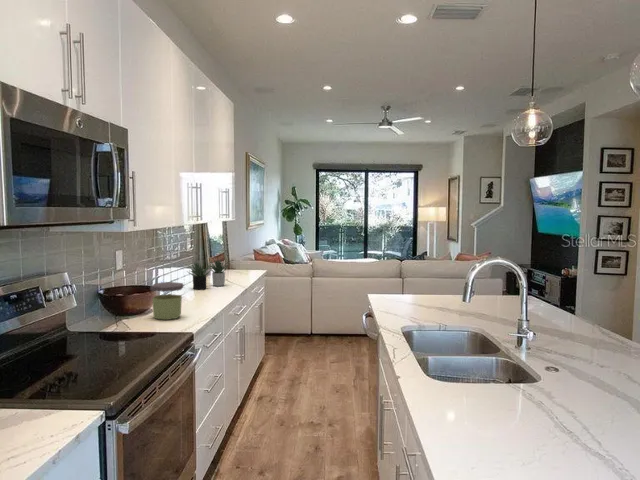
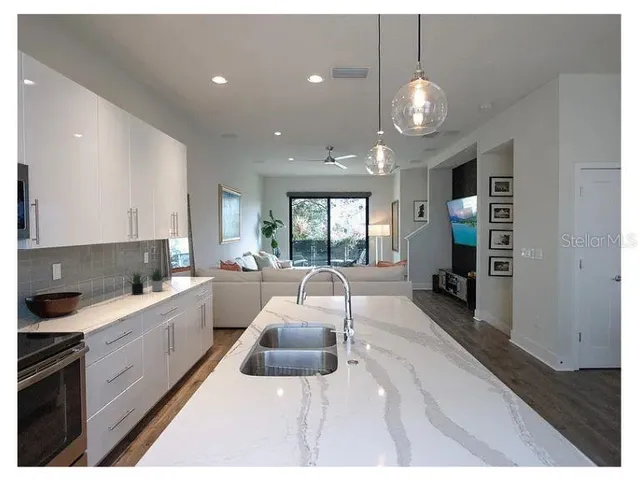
jar: present [150,282,183,320] -> none [57,290,90,323]

